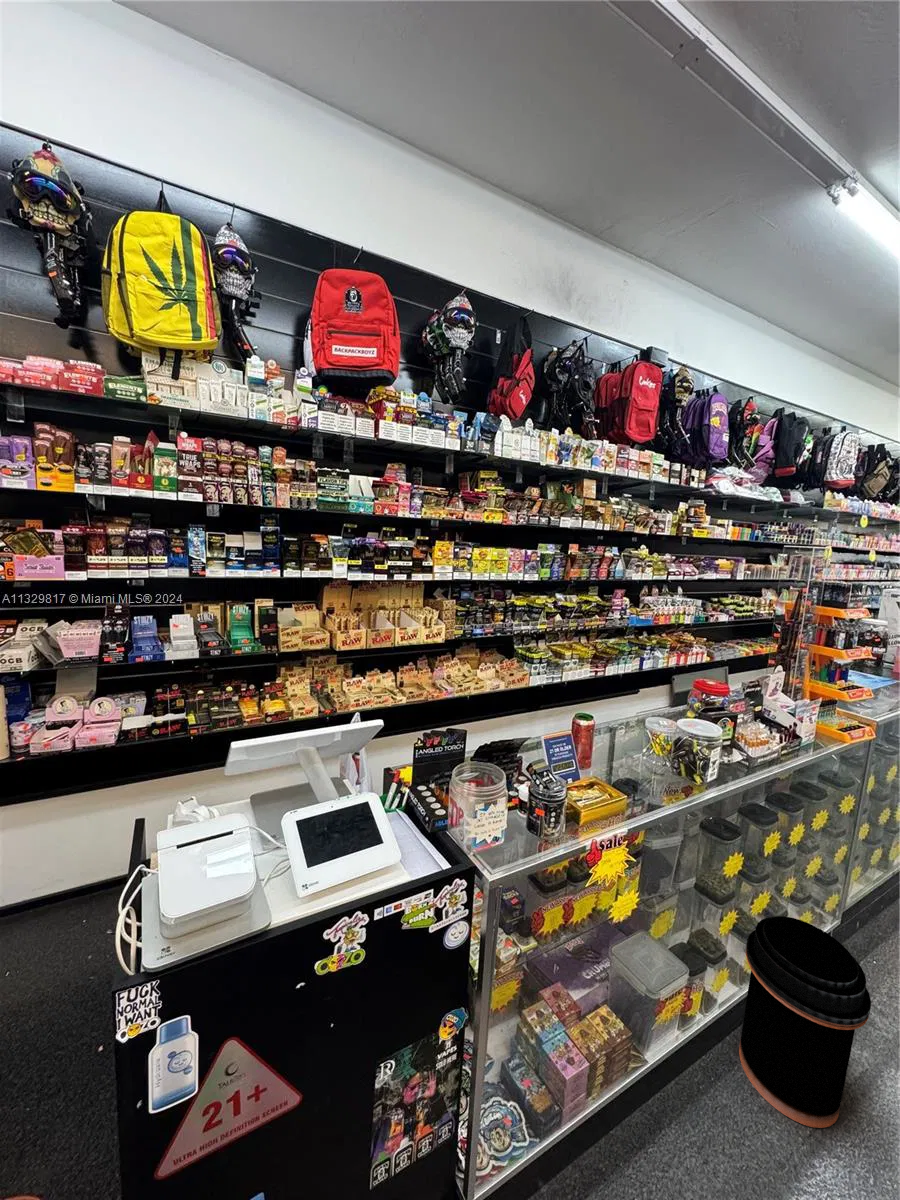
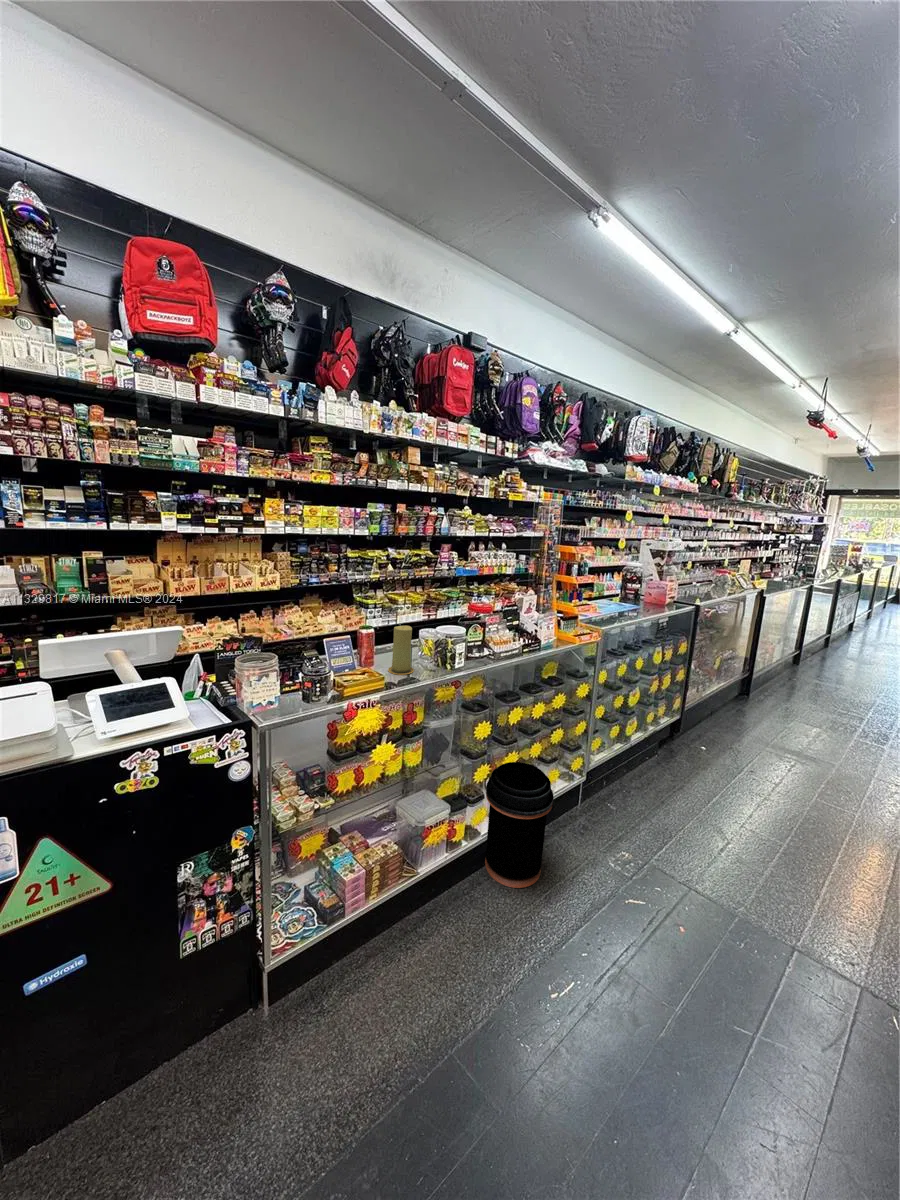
candle: none [617,715,657,786] -> present [388,625,414,675]

